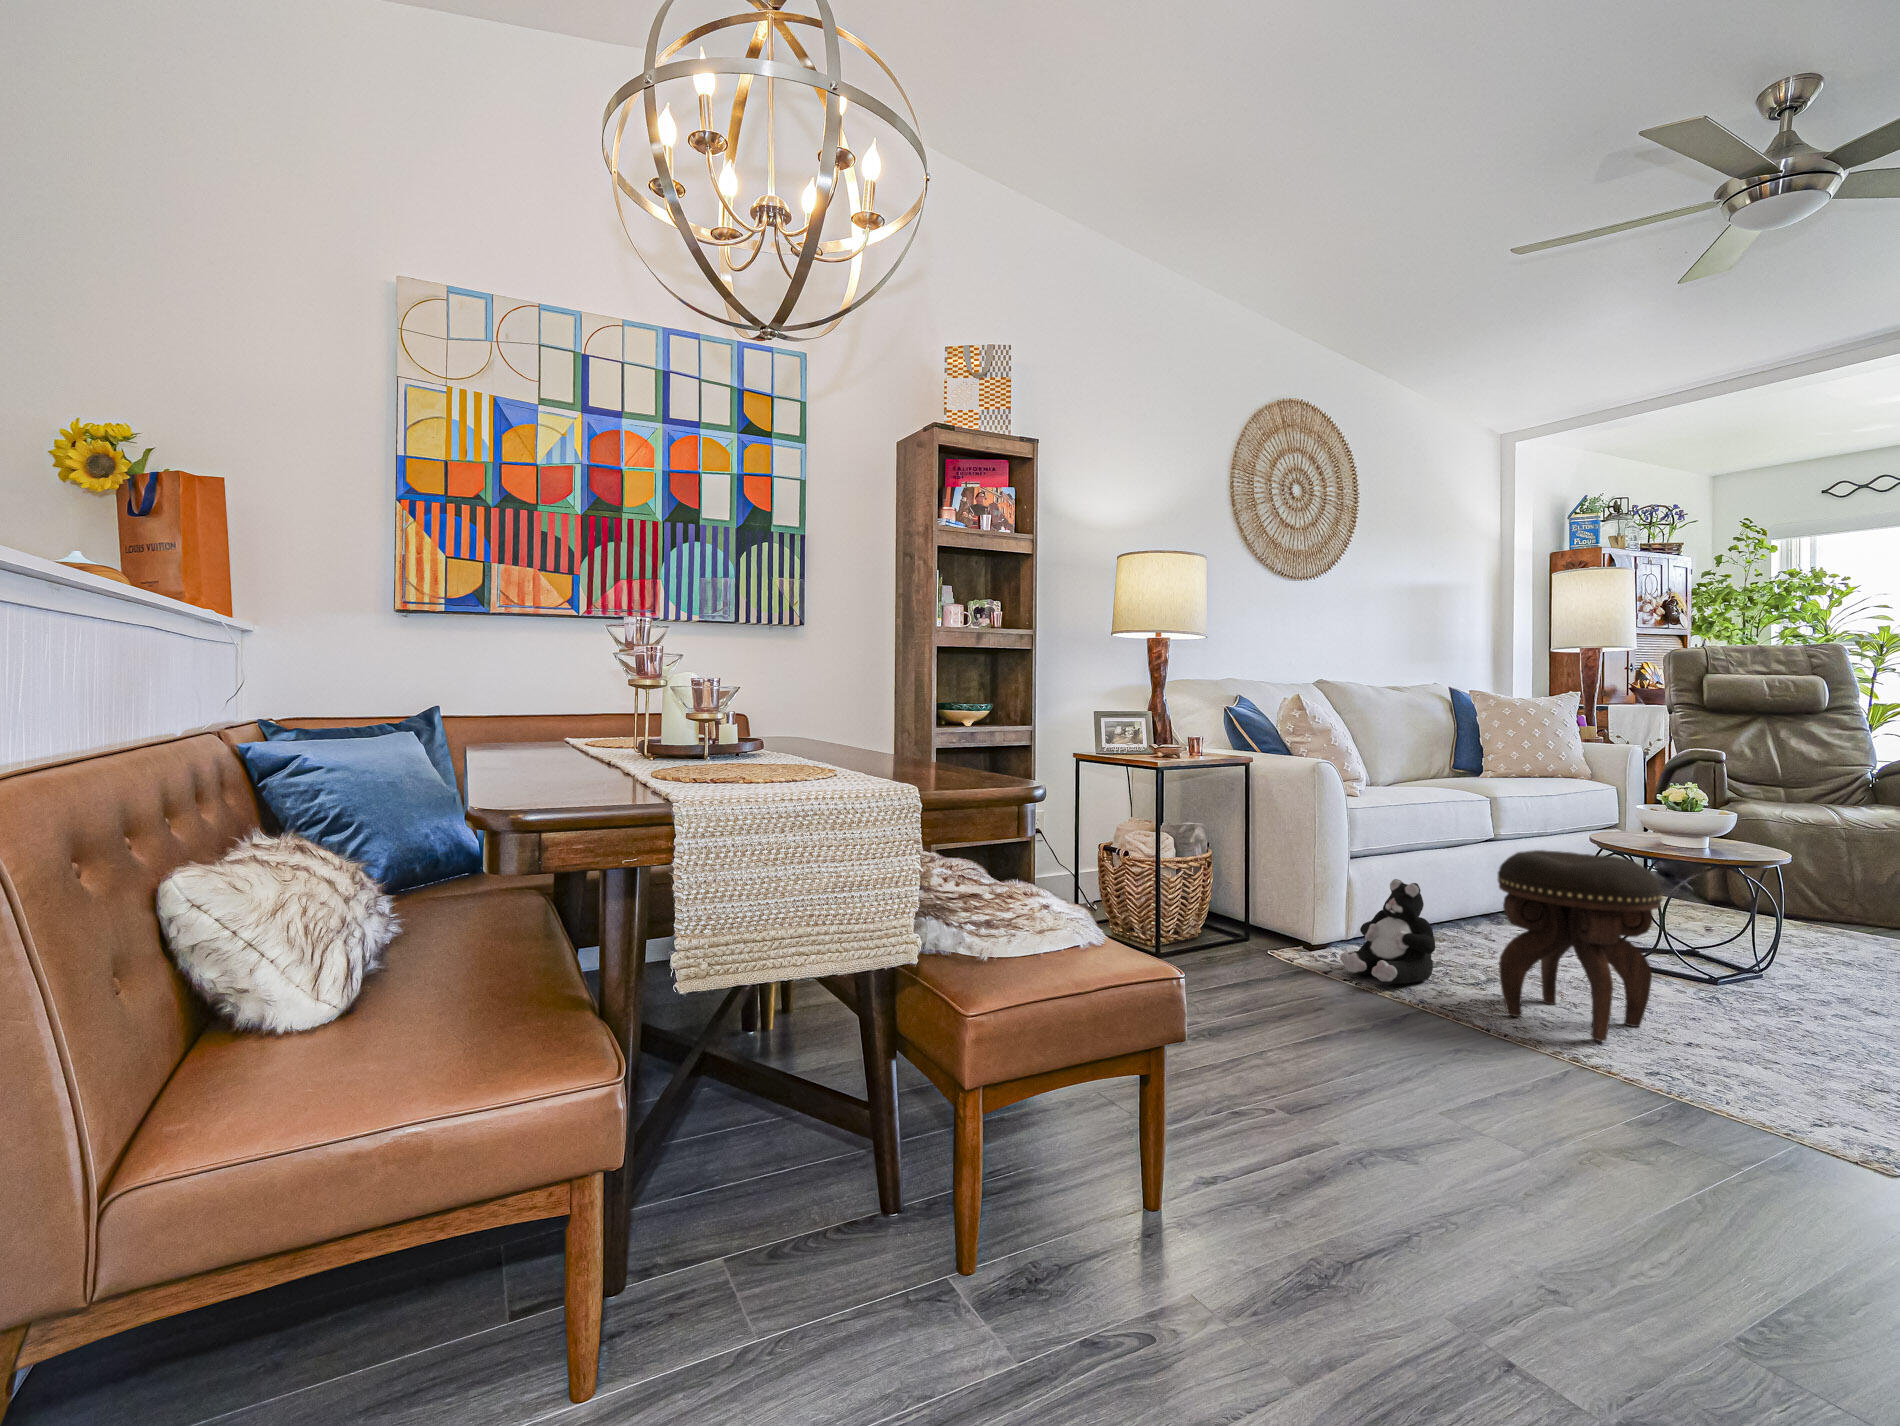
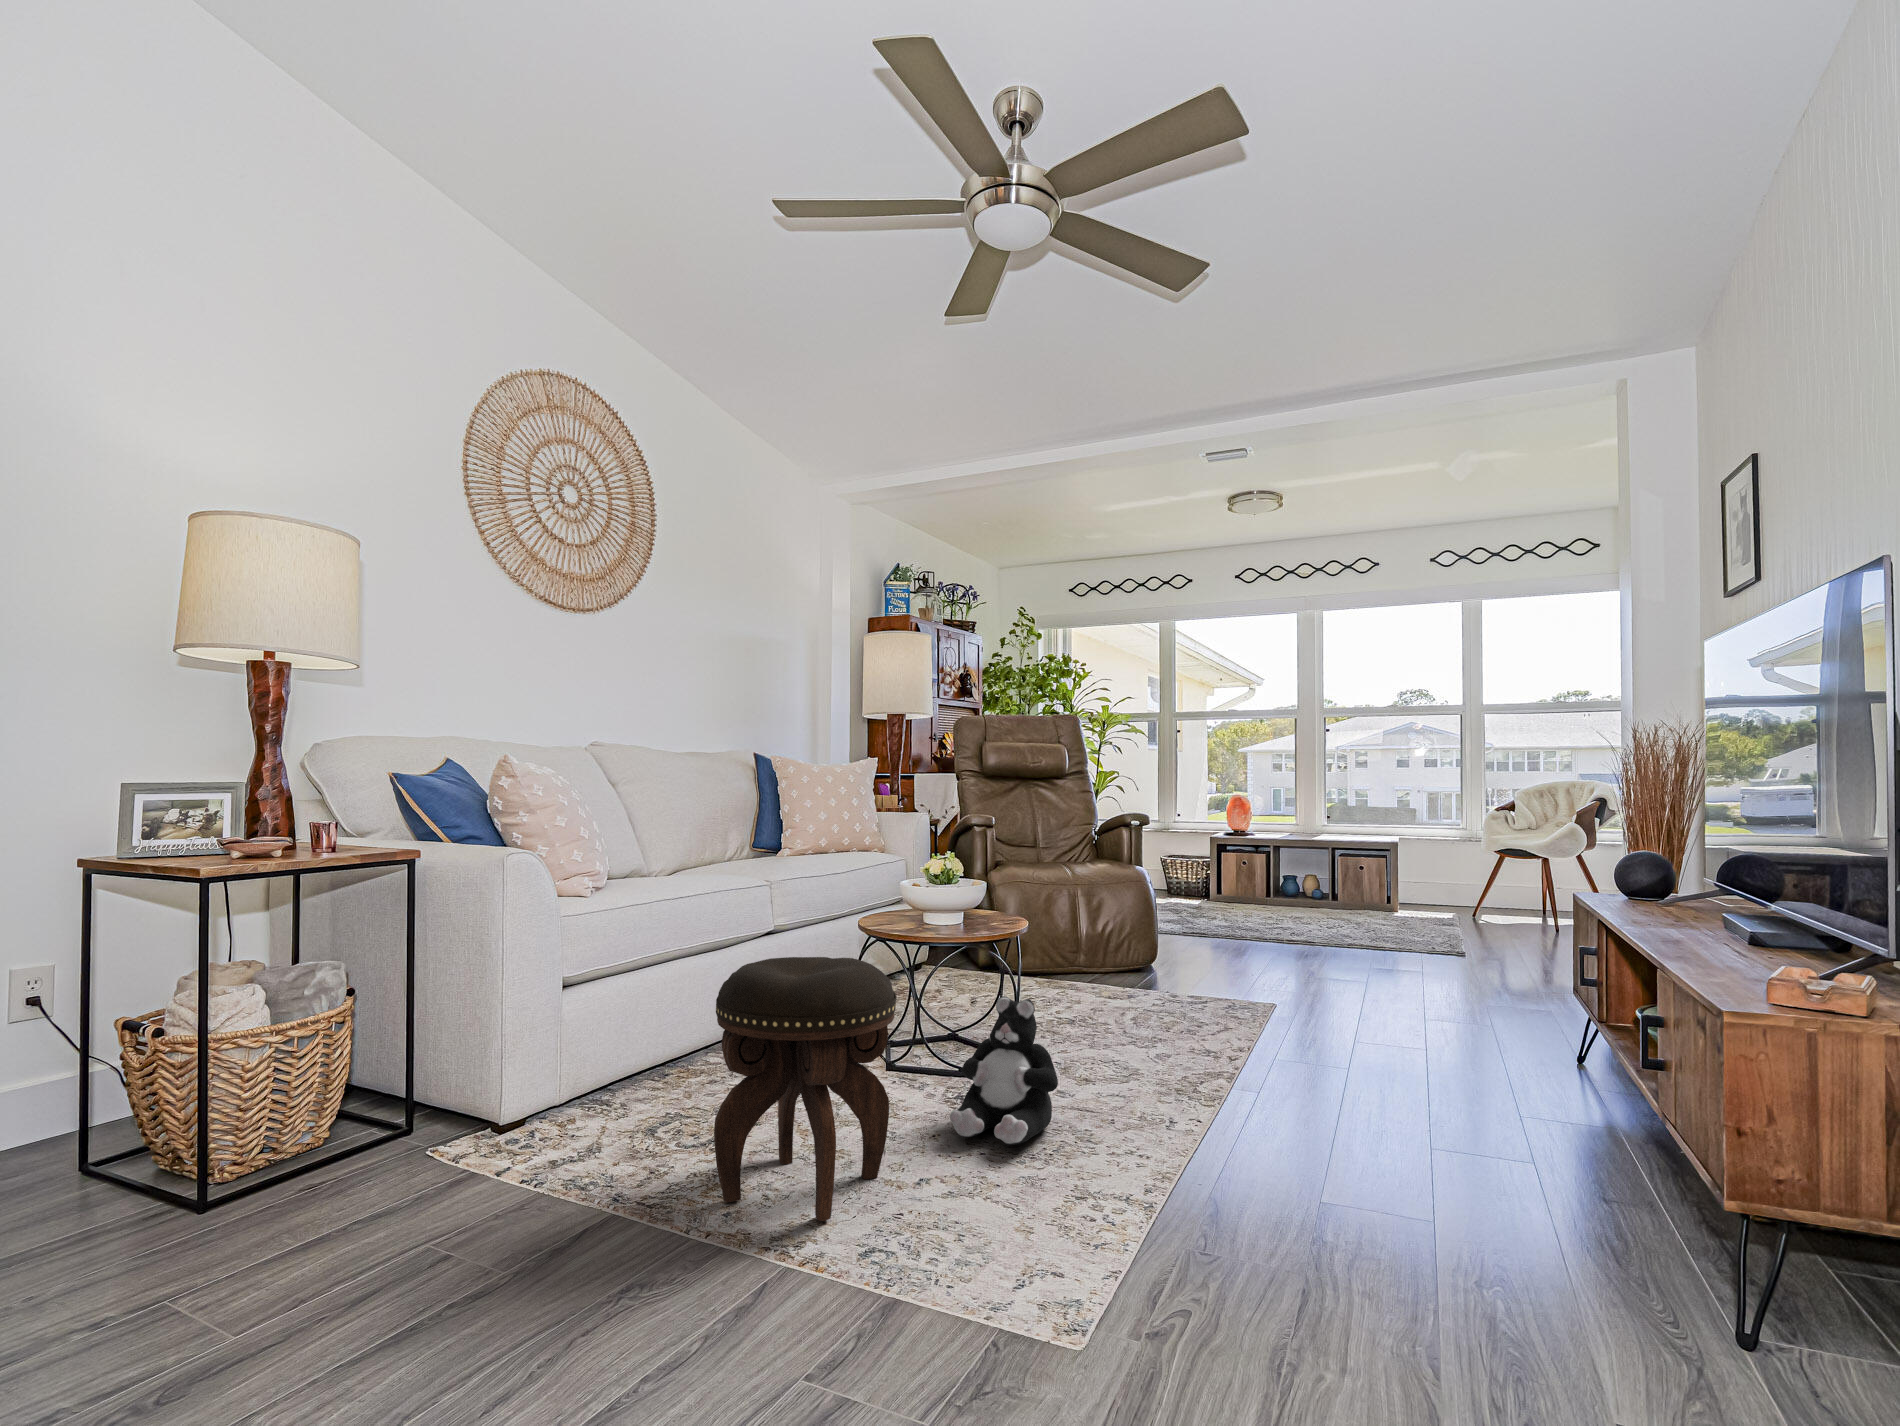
plush toy: present [1340,879,1436,984] -> present [950,996,1058,1145]

